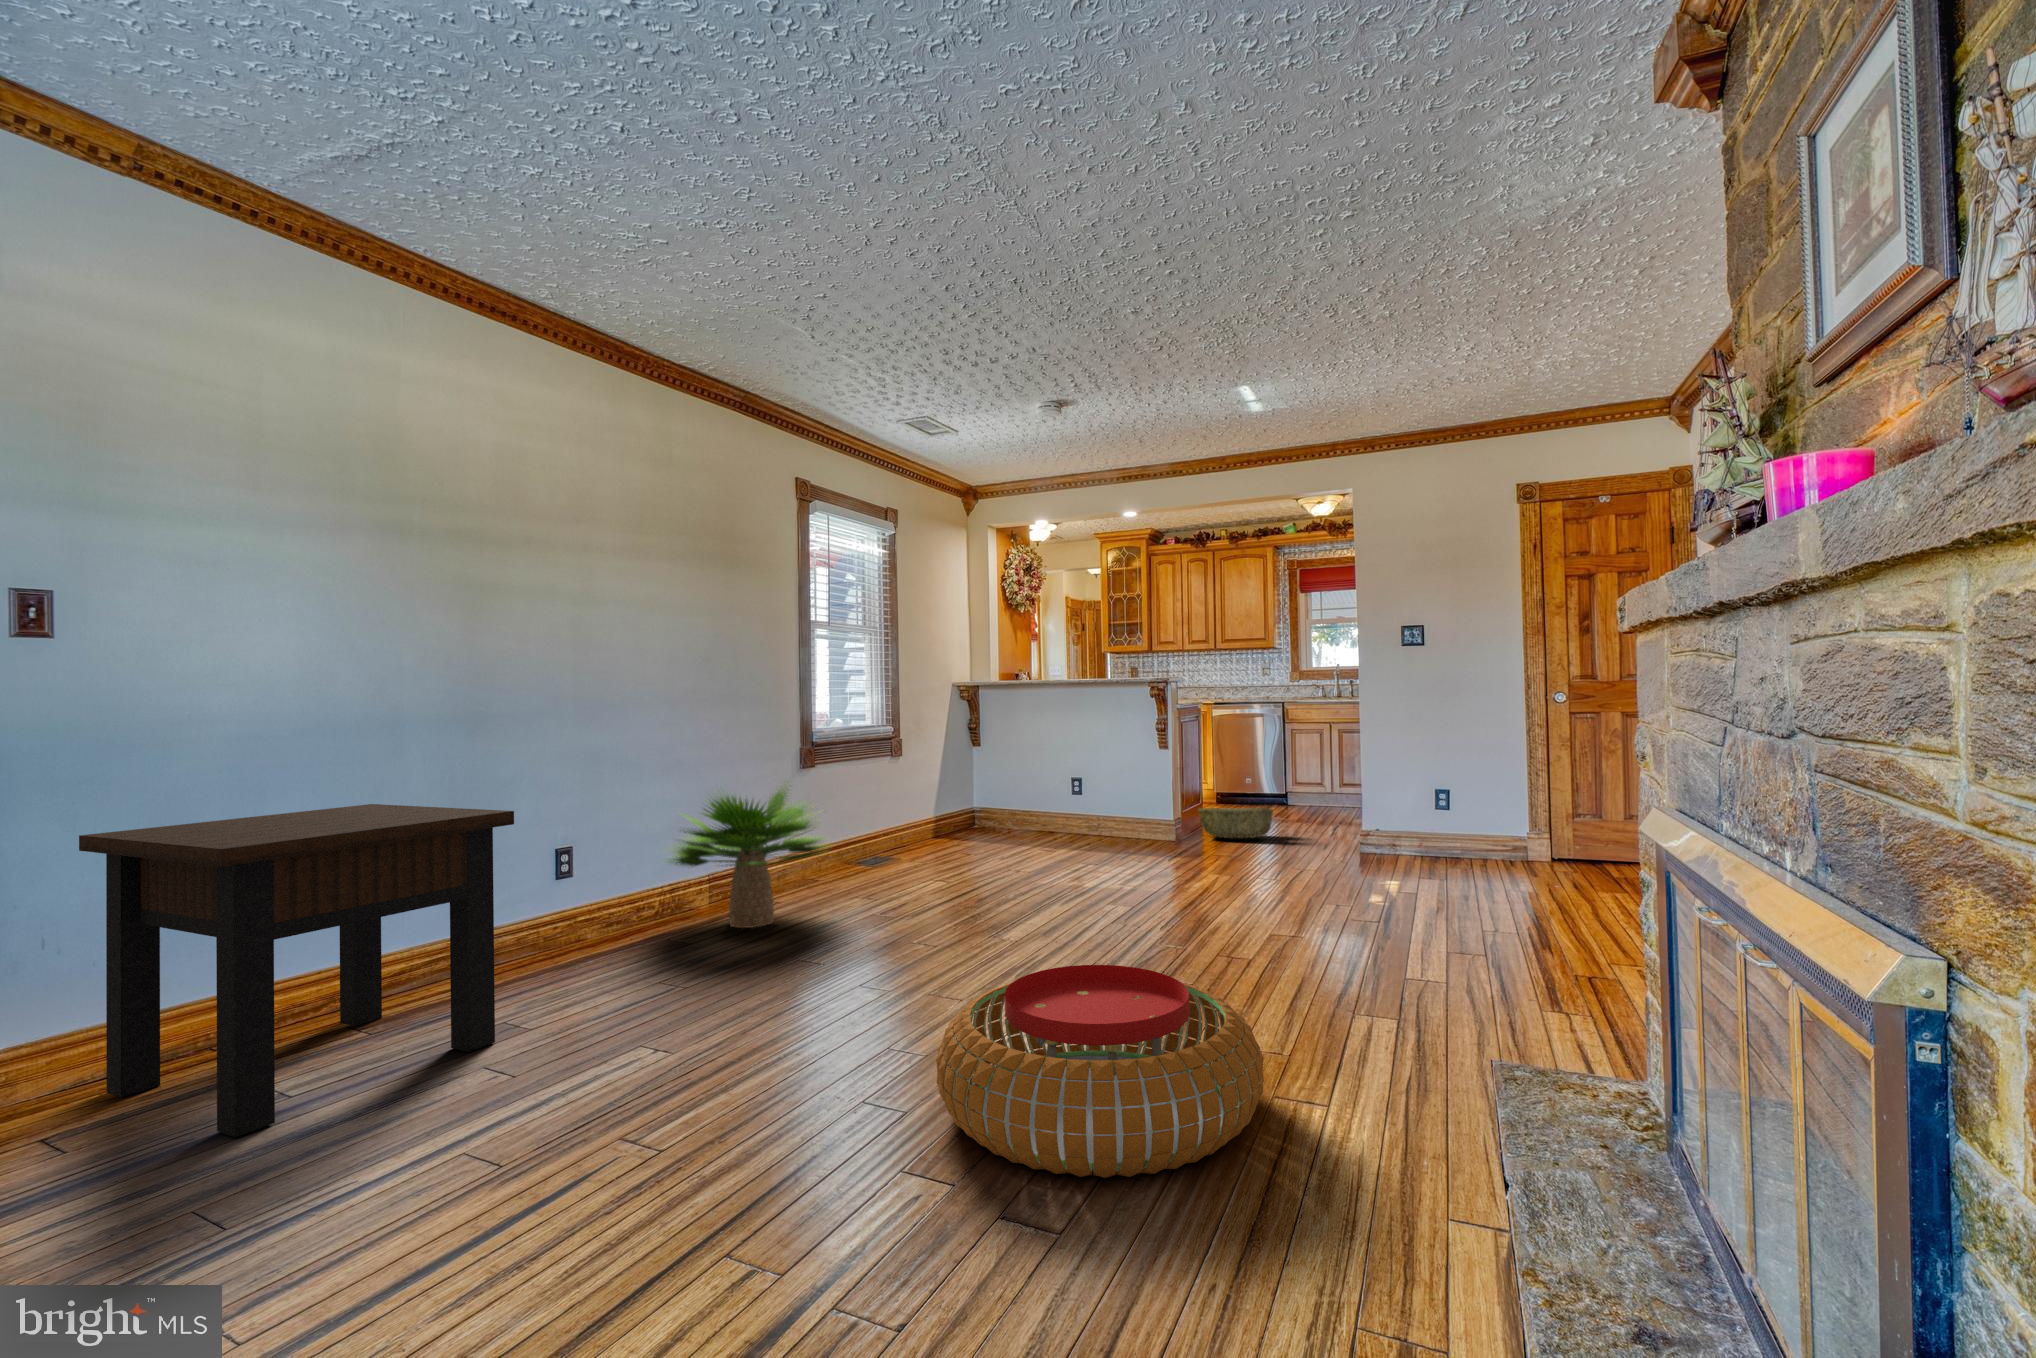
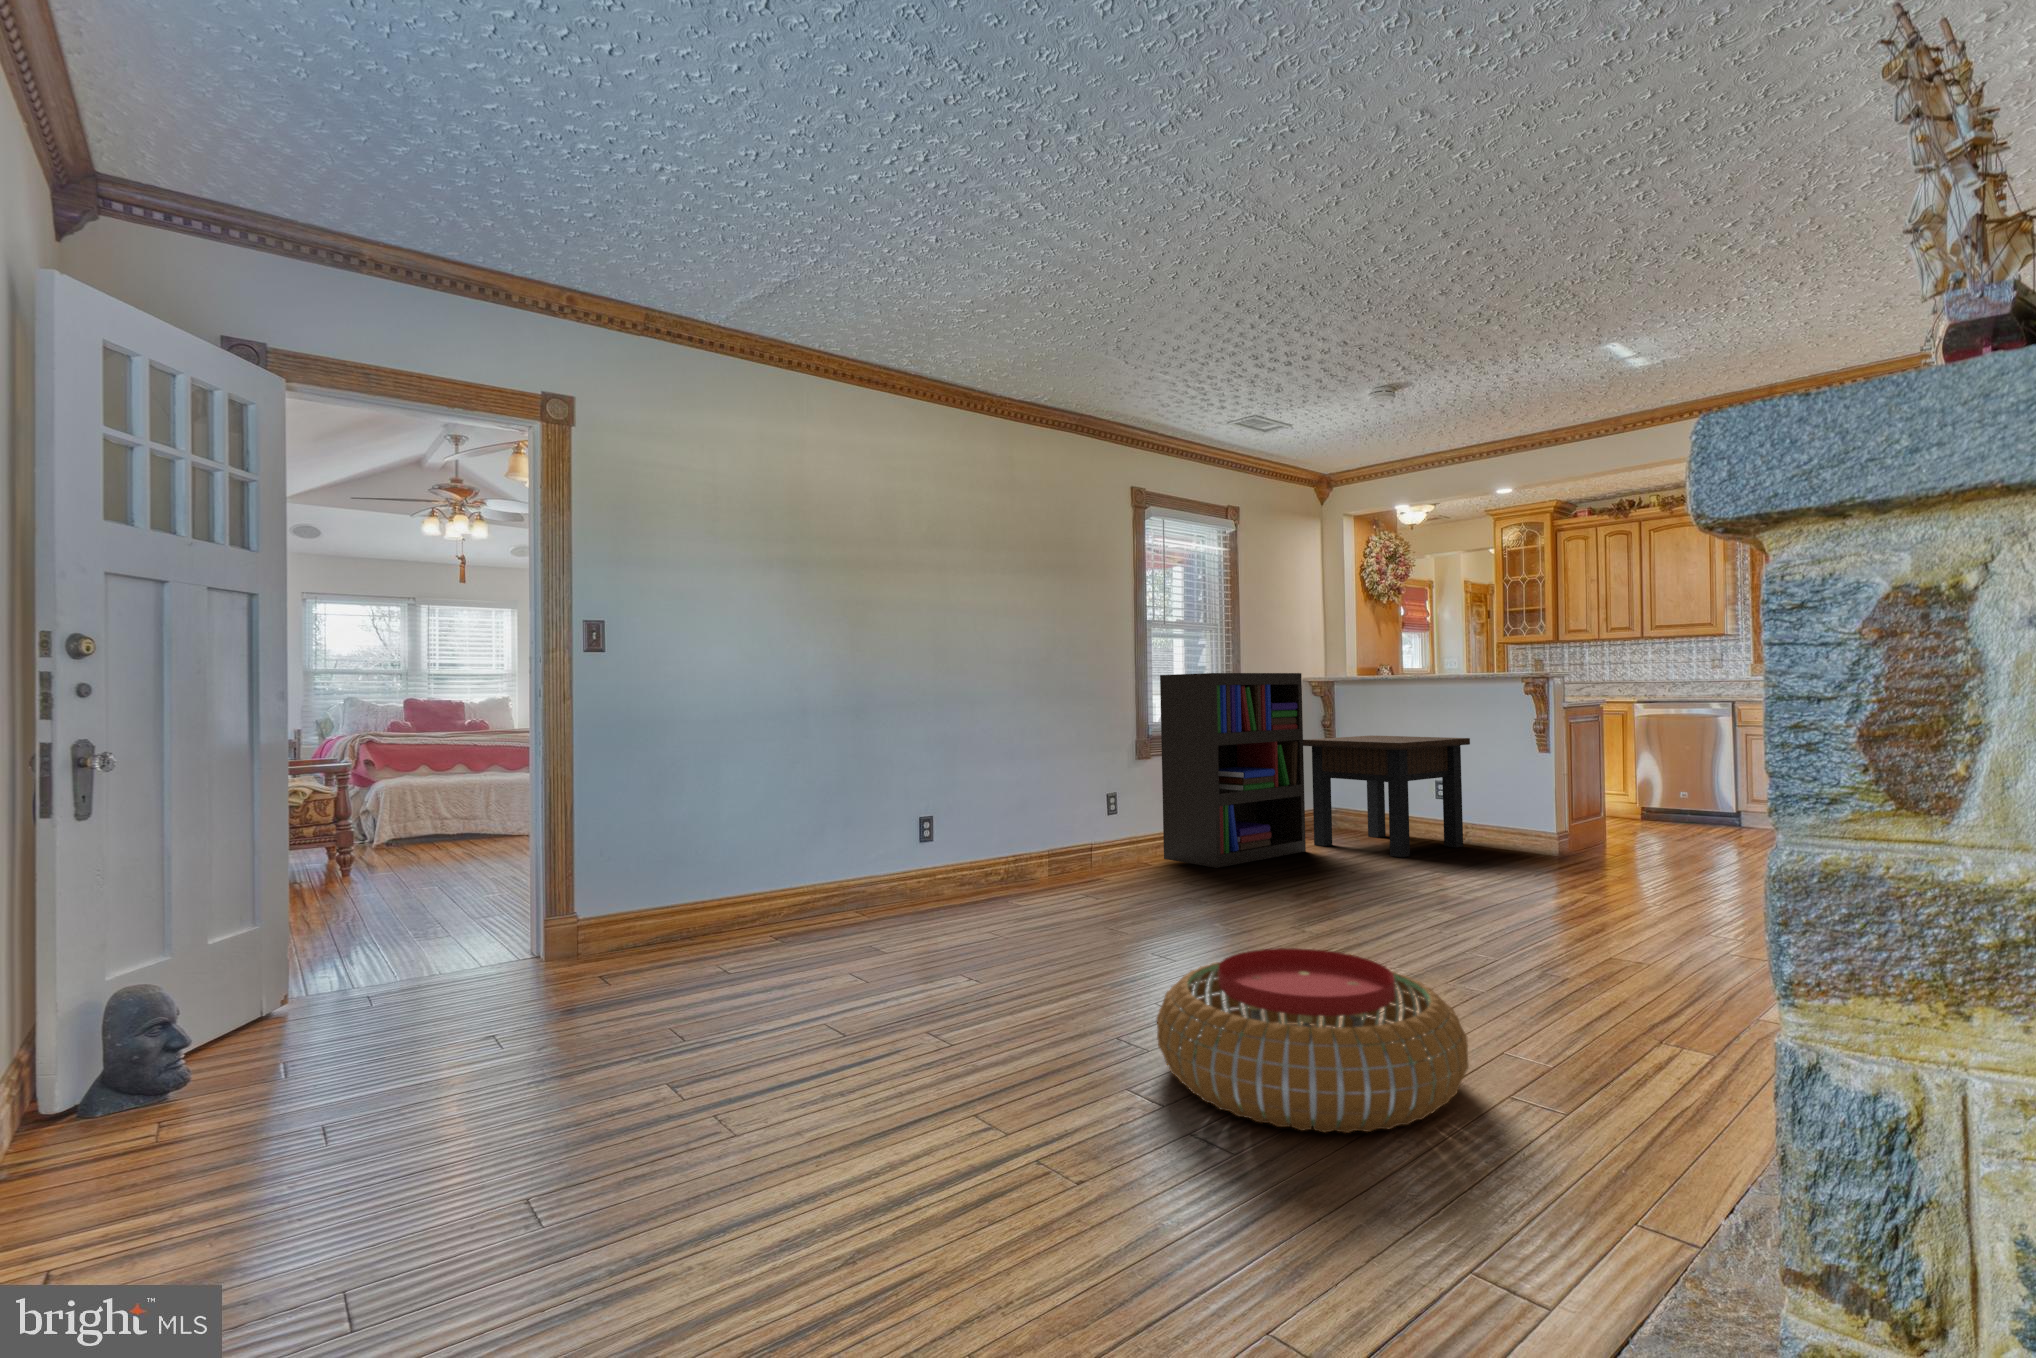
bookshelf: none [824,677,965,879] -> present [1160,673,1306,868]
potted plant: present [669,787,828,928] -> none [1001,765,1155,898]
side table: present [79,804,514,1137] -> present [1303,736,1470,857]
woven basket: present [1198,807,1273,839] -> none [1582,820,1685,860]

